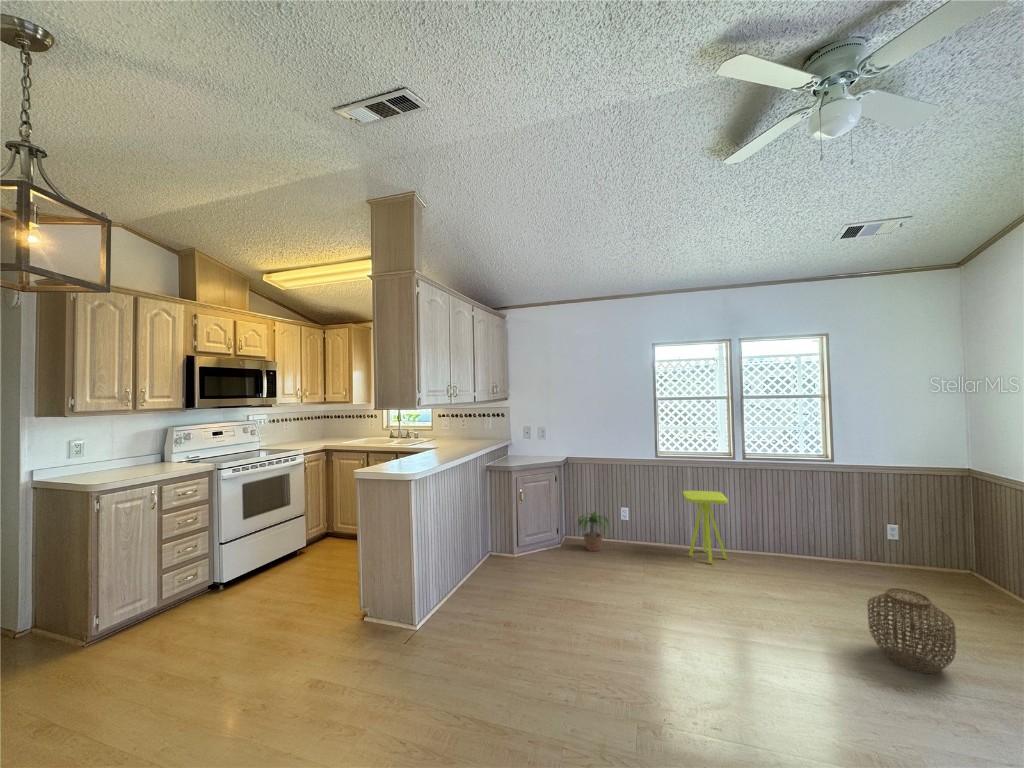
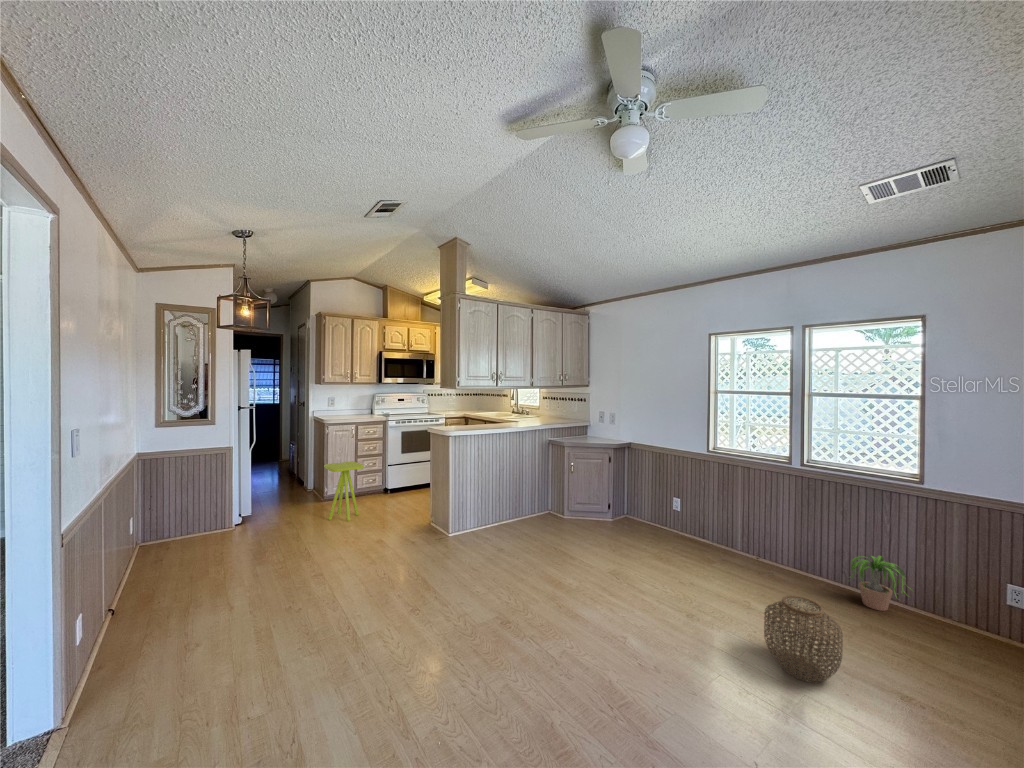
side table: present [683,491,728,564] -> present [324,461,364,521]
potted plant: present [578,512,608,551] -> present [851,556,905,611]

